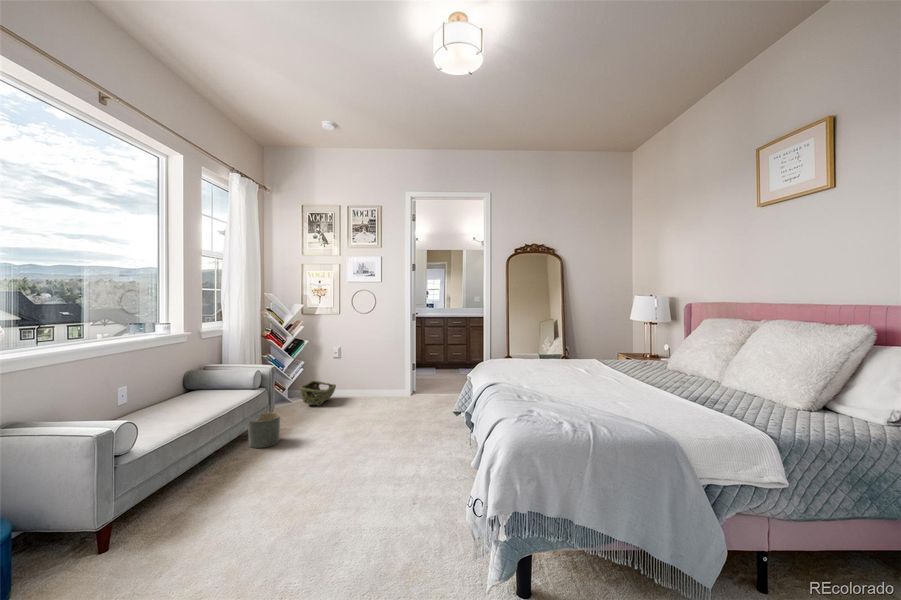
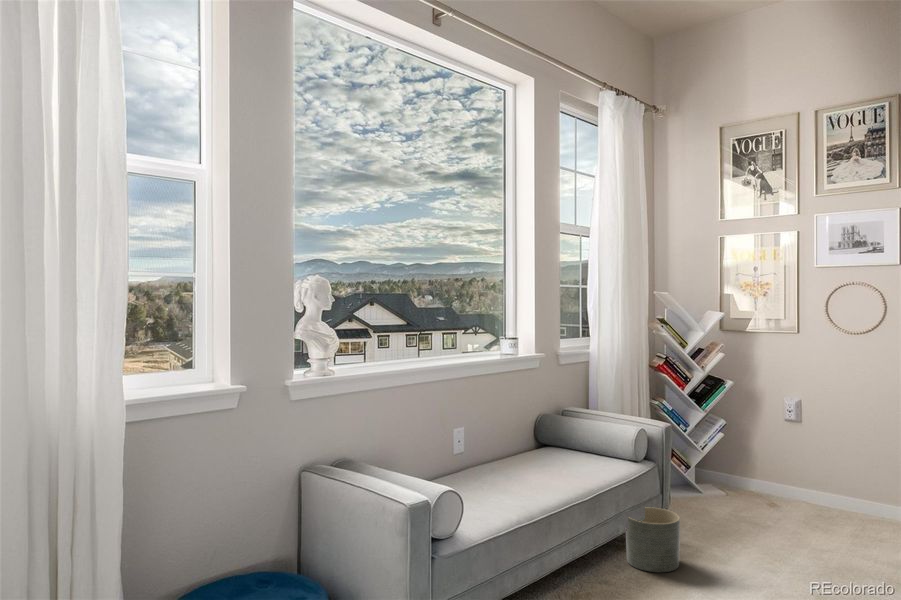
woven basket: present [300,381,336,405] -> none [717,459,791,510]

